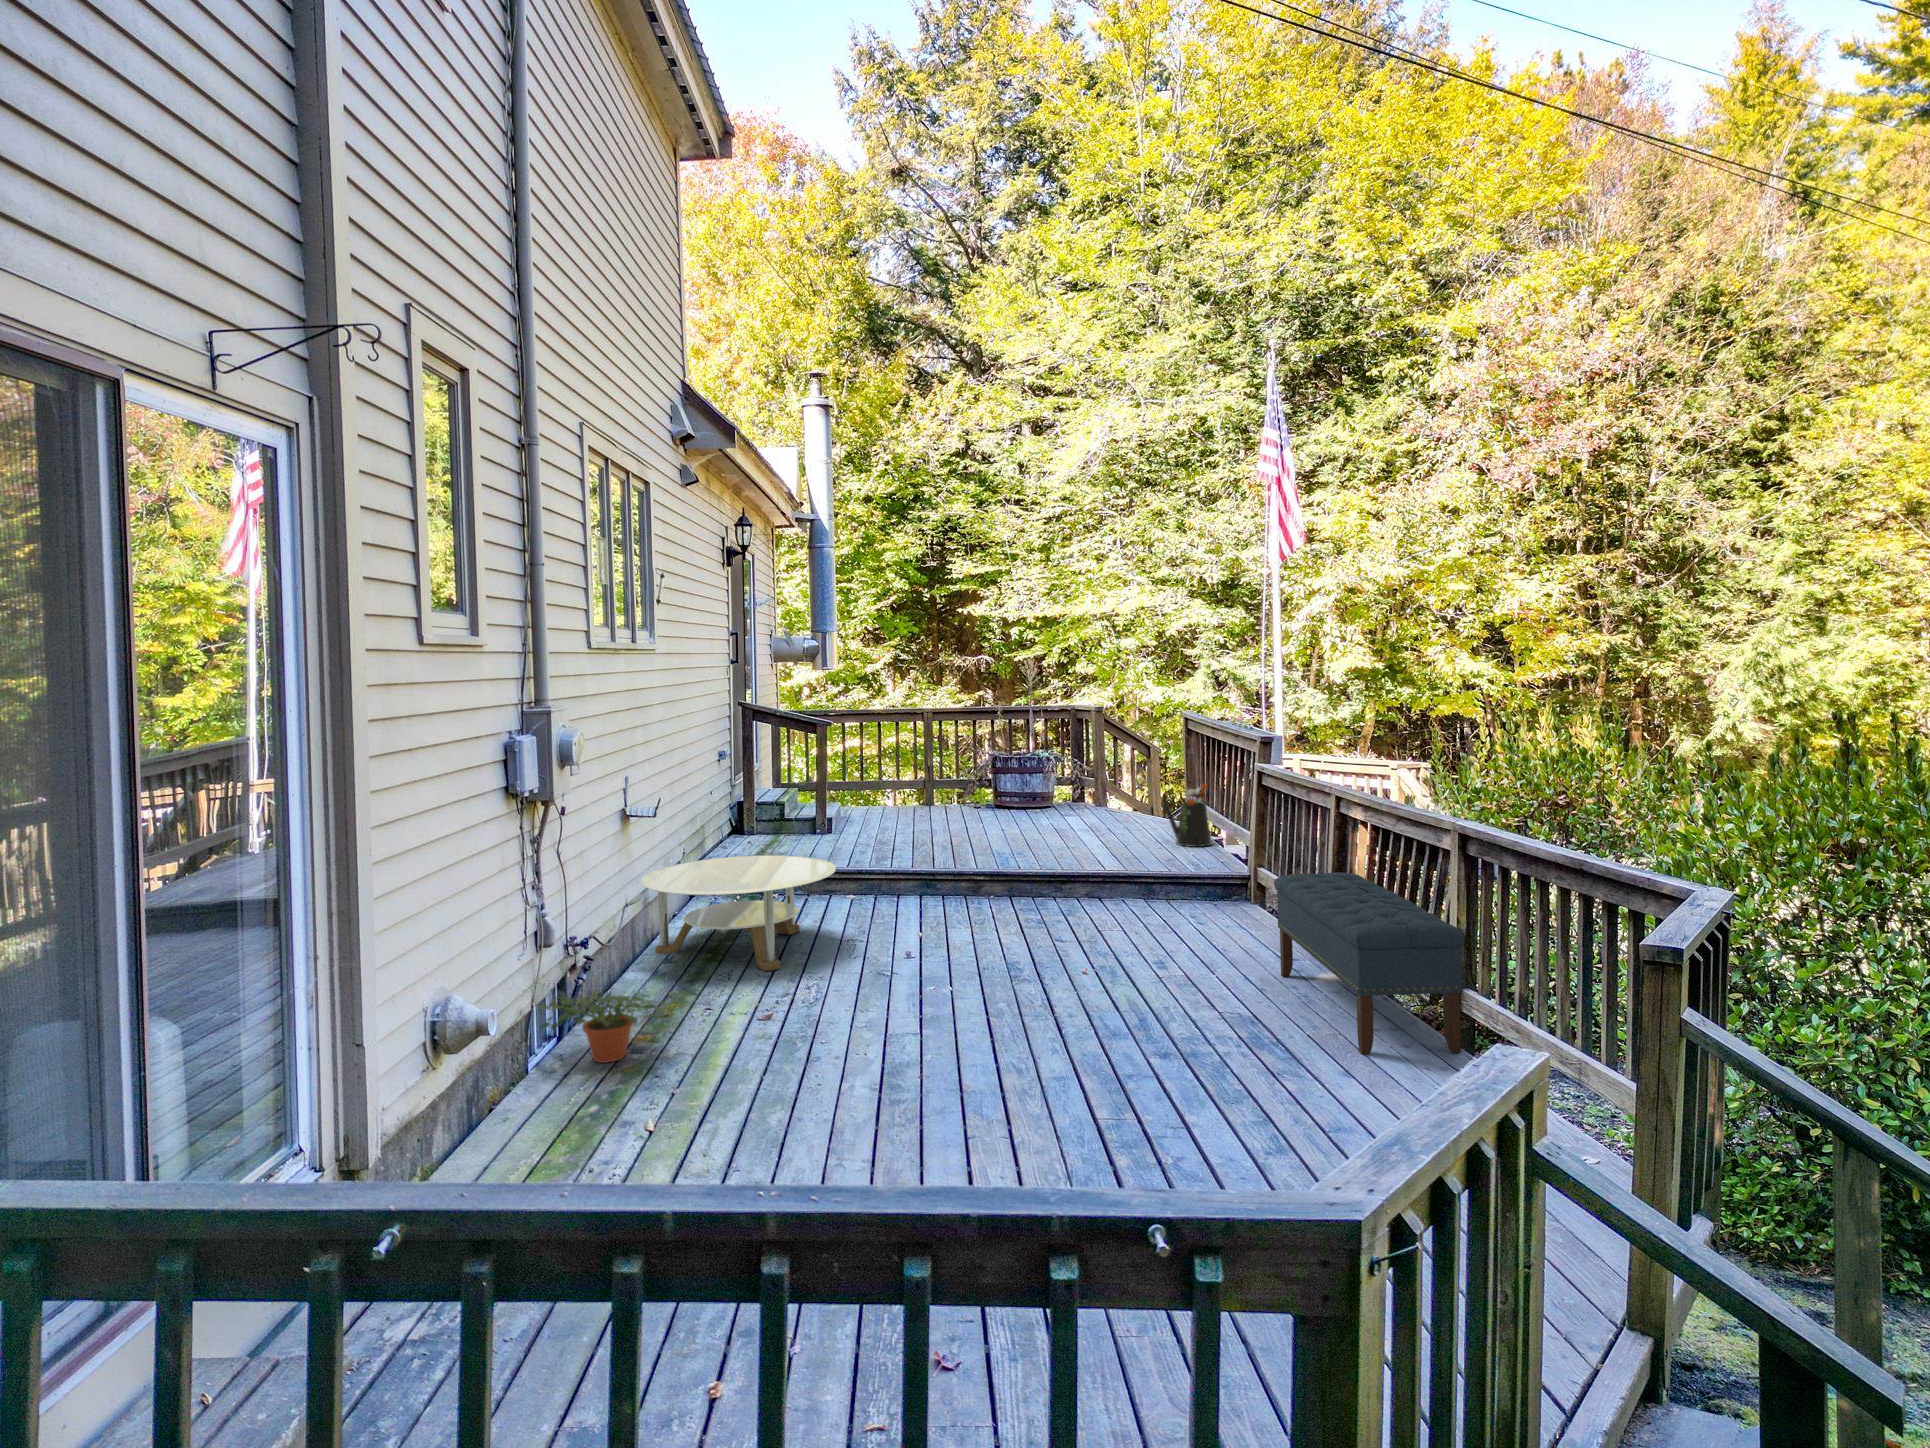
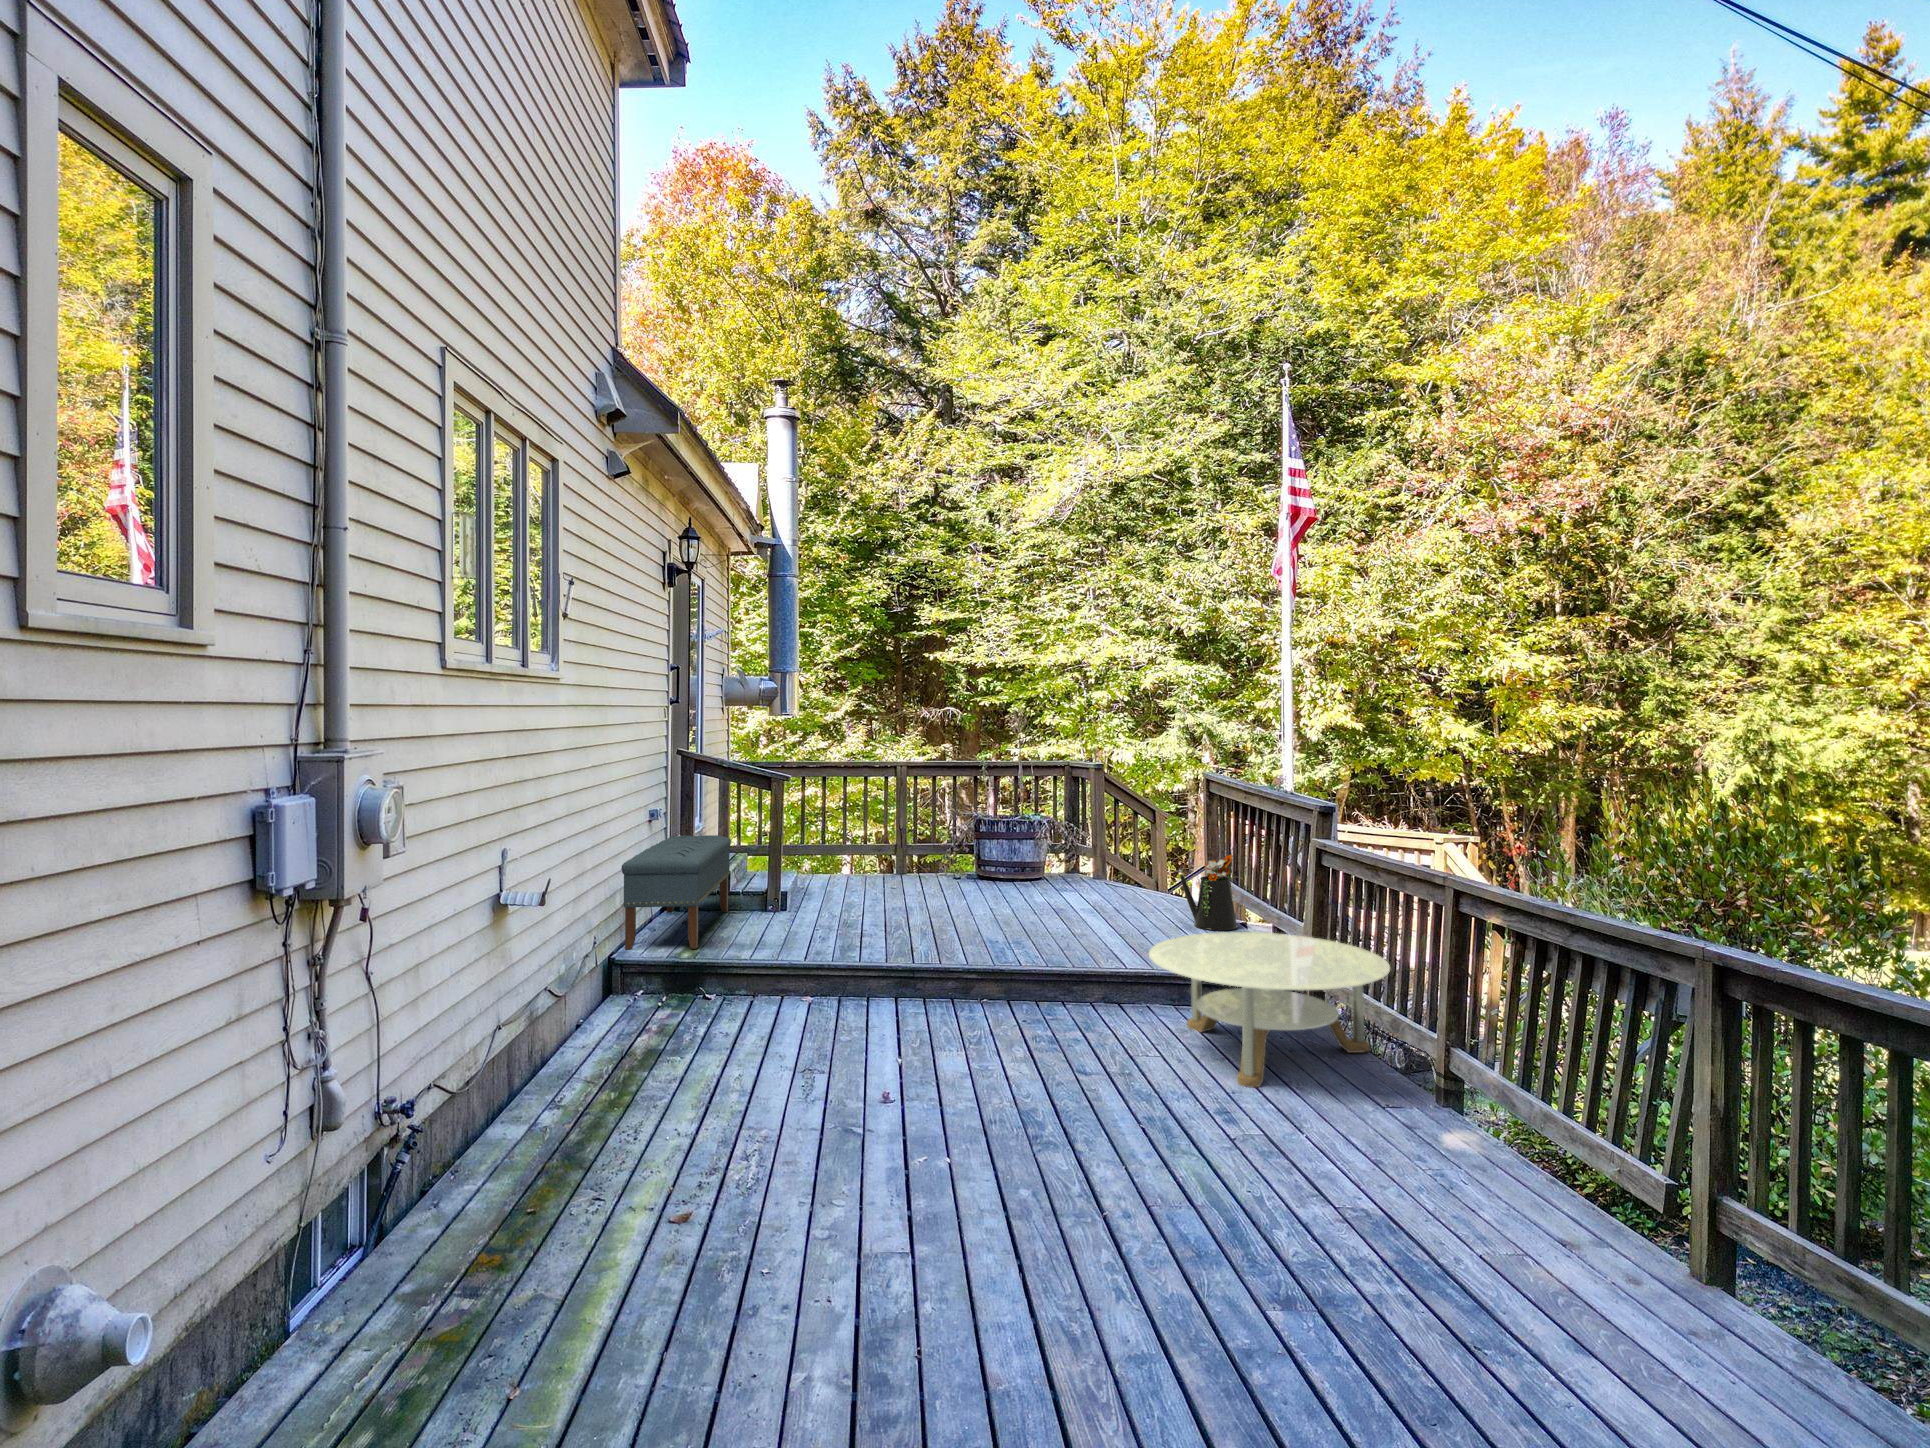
round table: present [641,855,836,971] -> present [1149,932,1390,1088]
bench: present [1274,873,1465,1055] -> present [622,835,731,950]
potted plant: present [540,993,669,1063] -> none [276,1211,523,1352]

